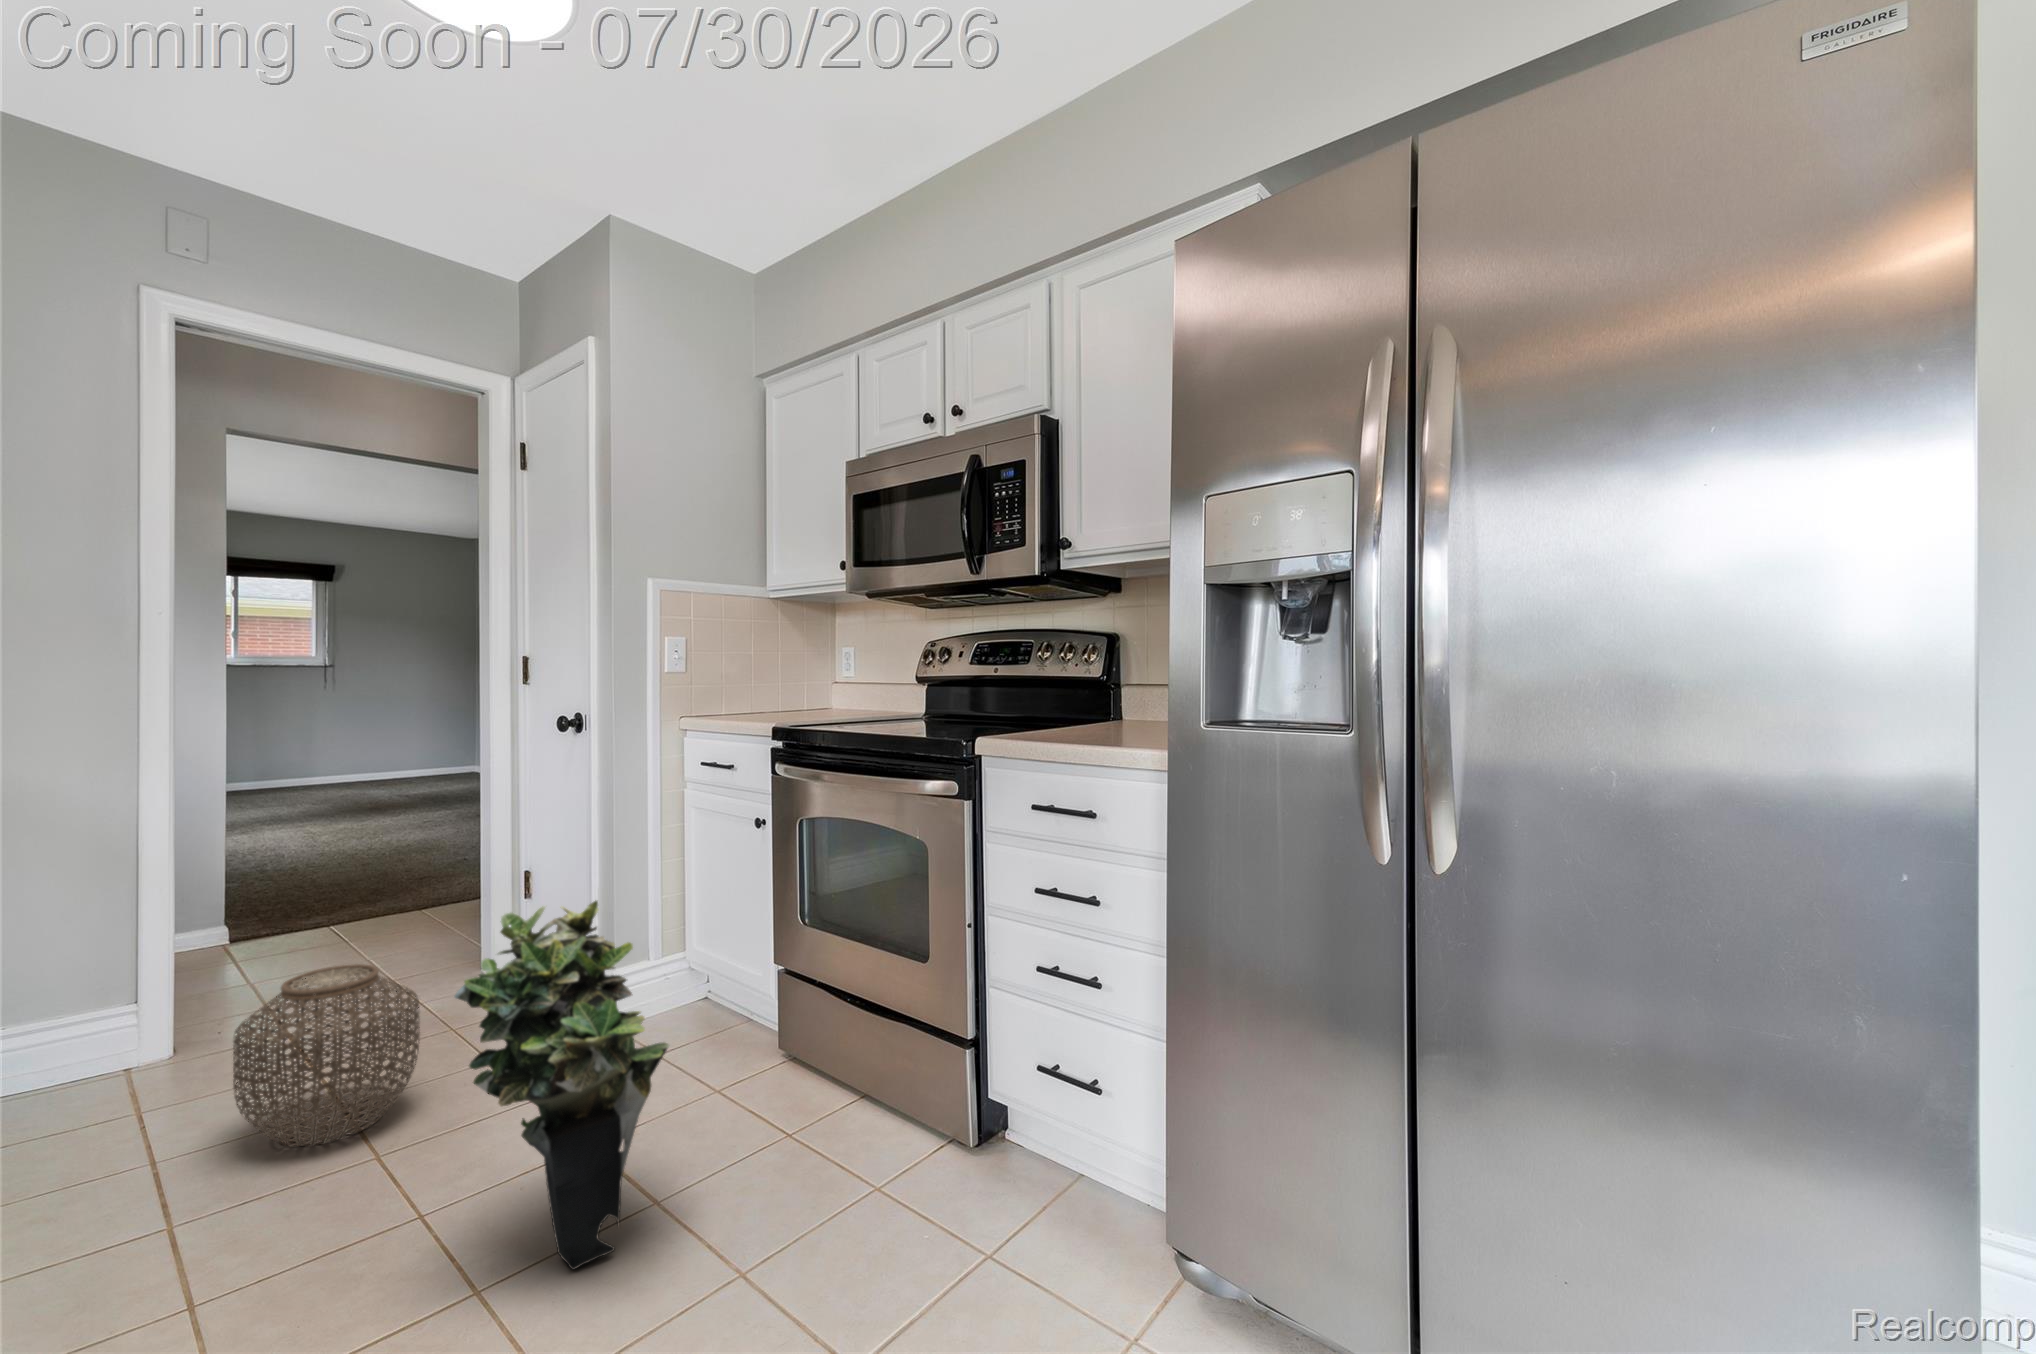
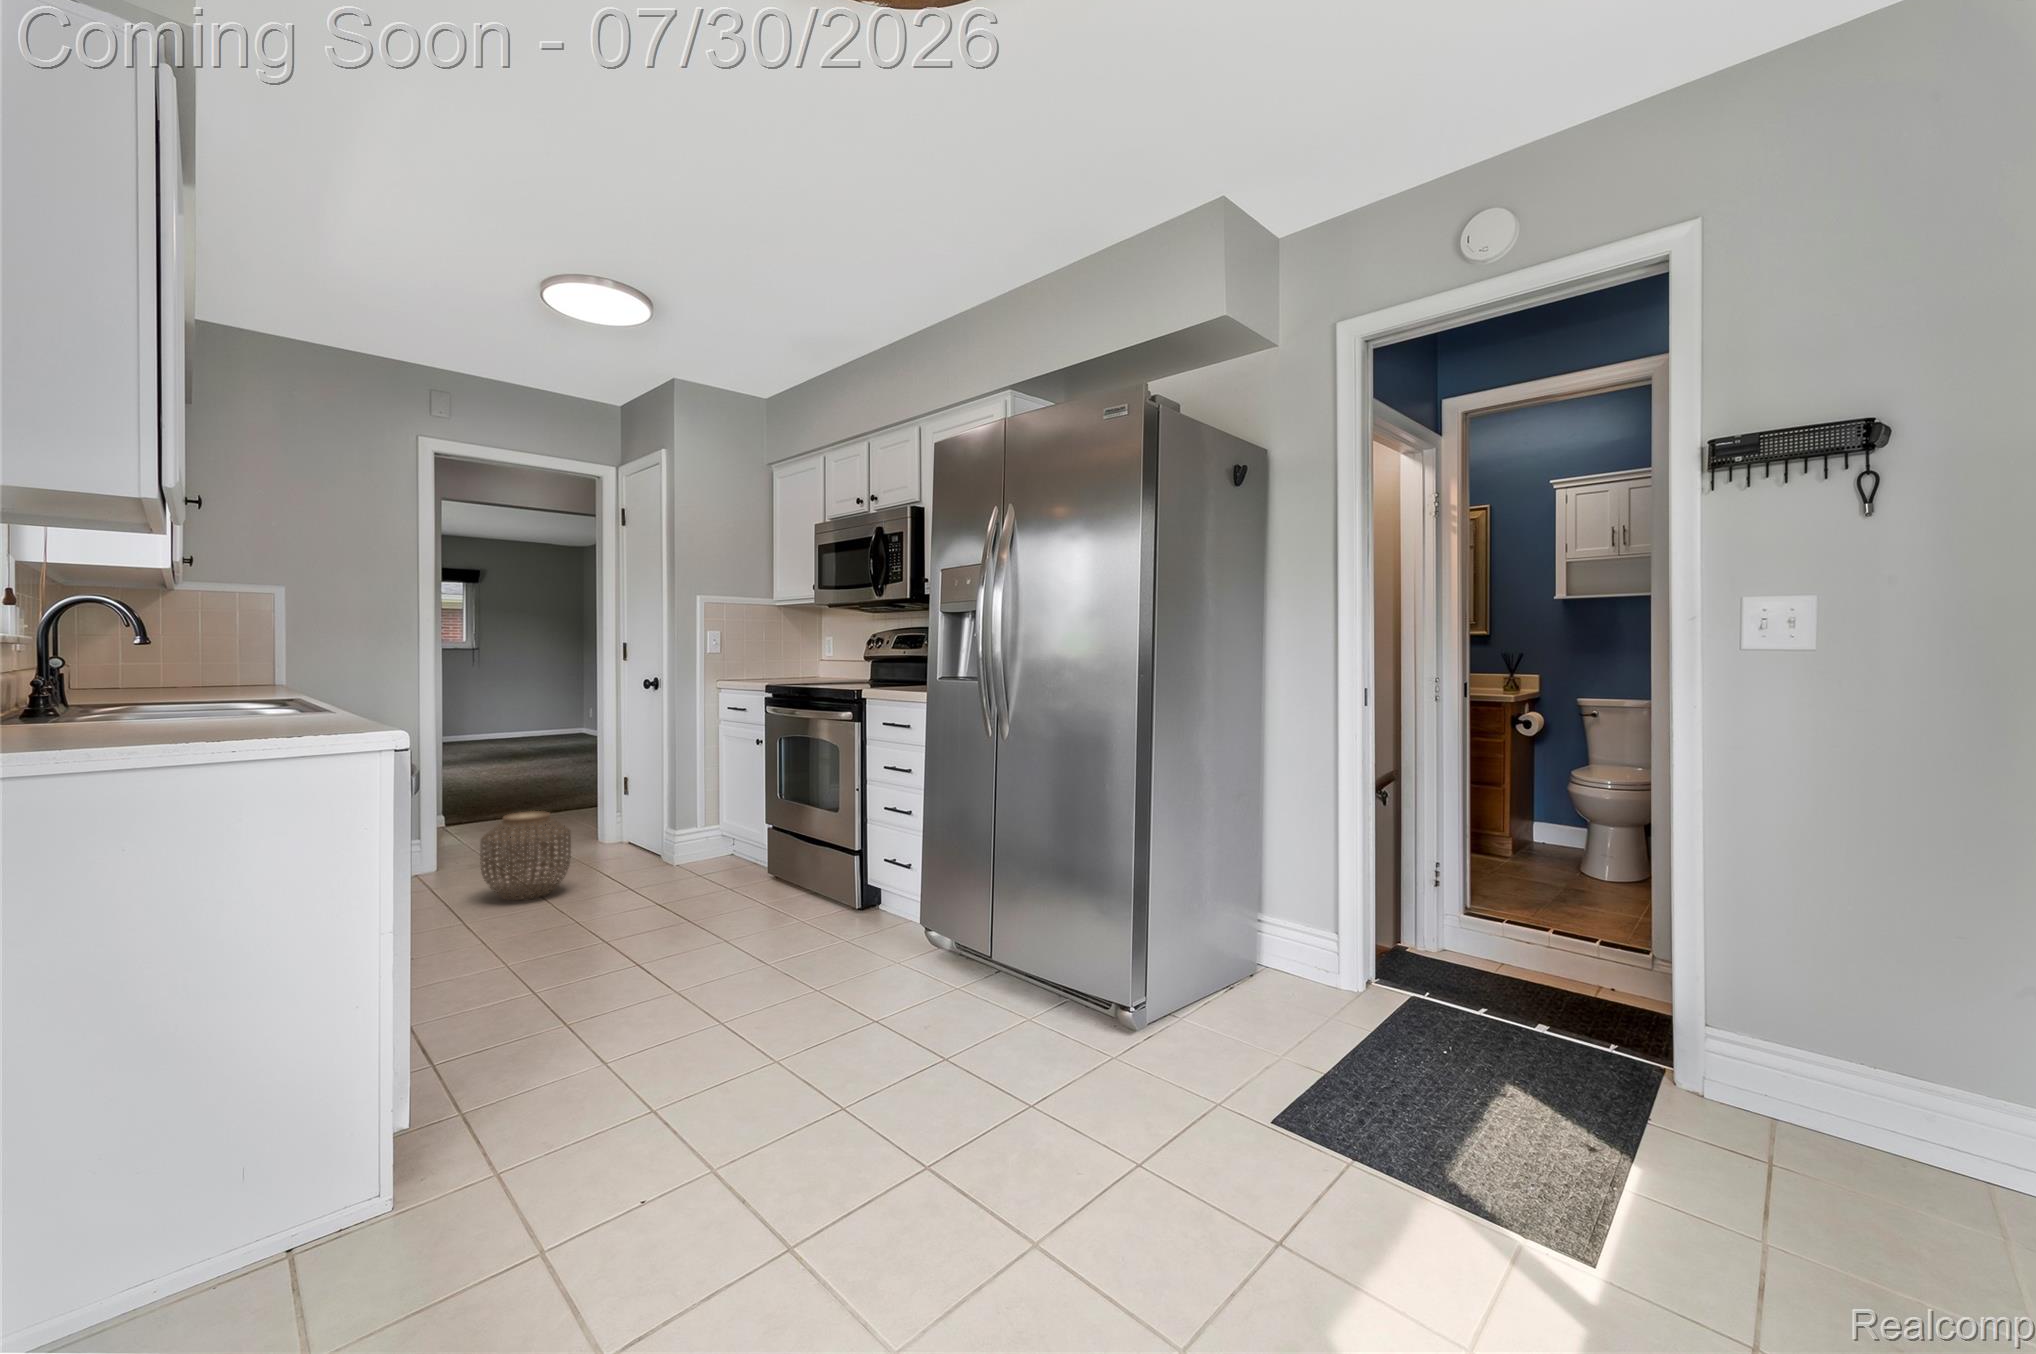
potted plant: present [454,901,669,1270] -> none [595,769,698,938]

